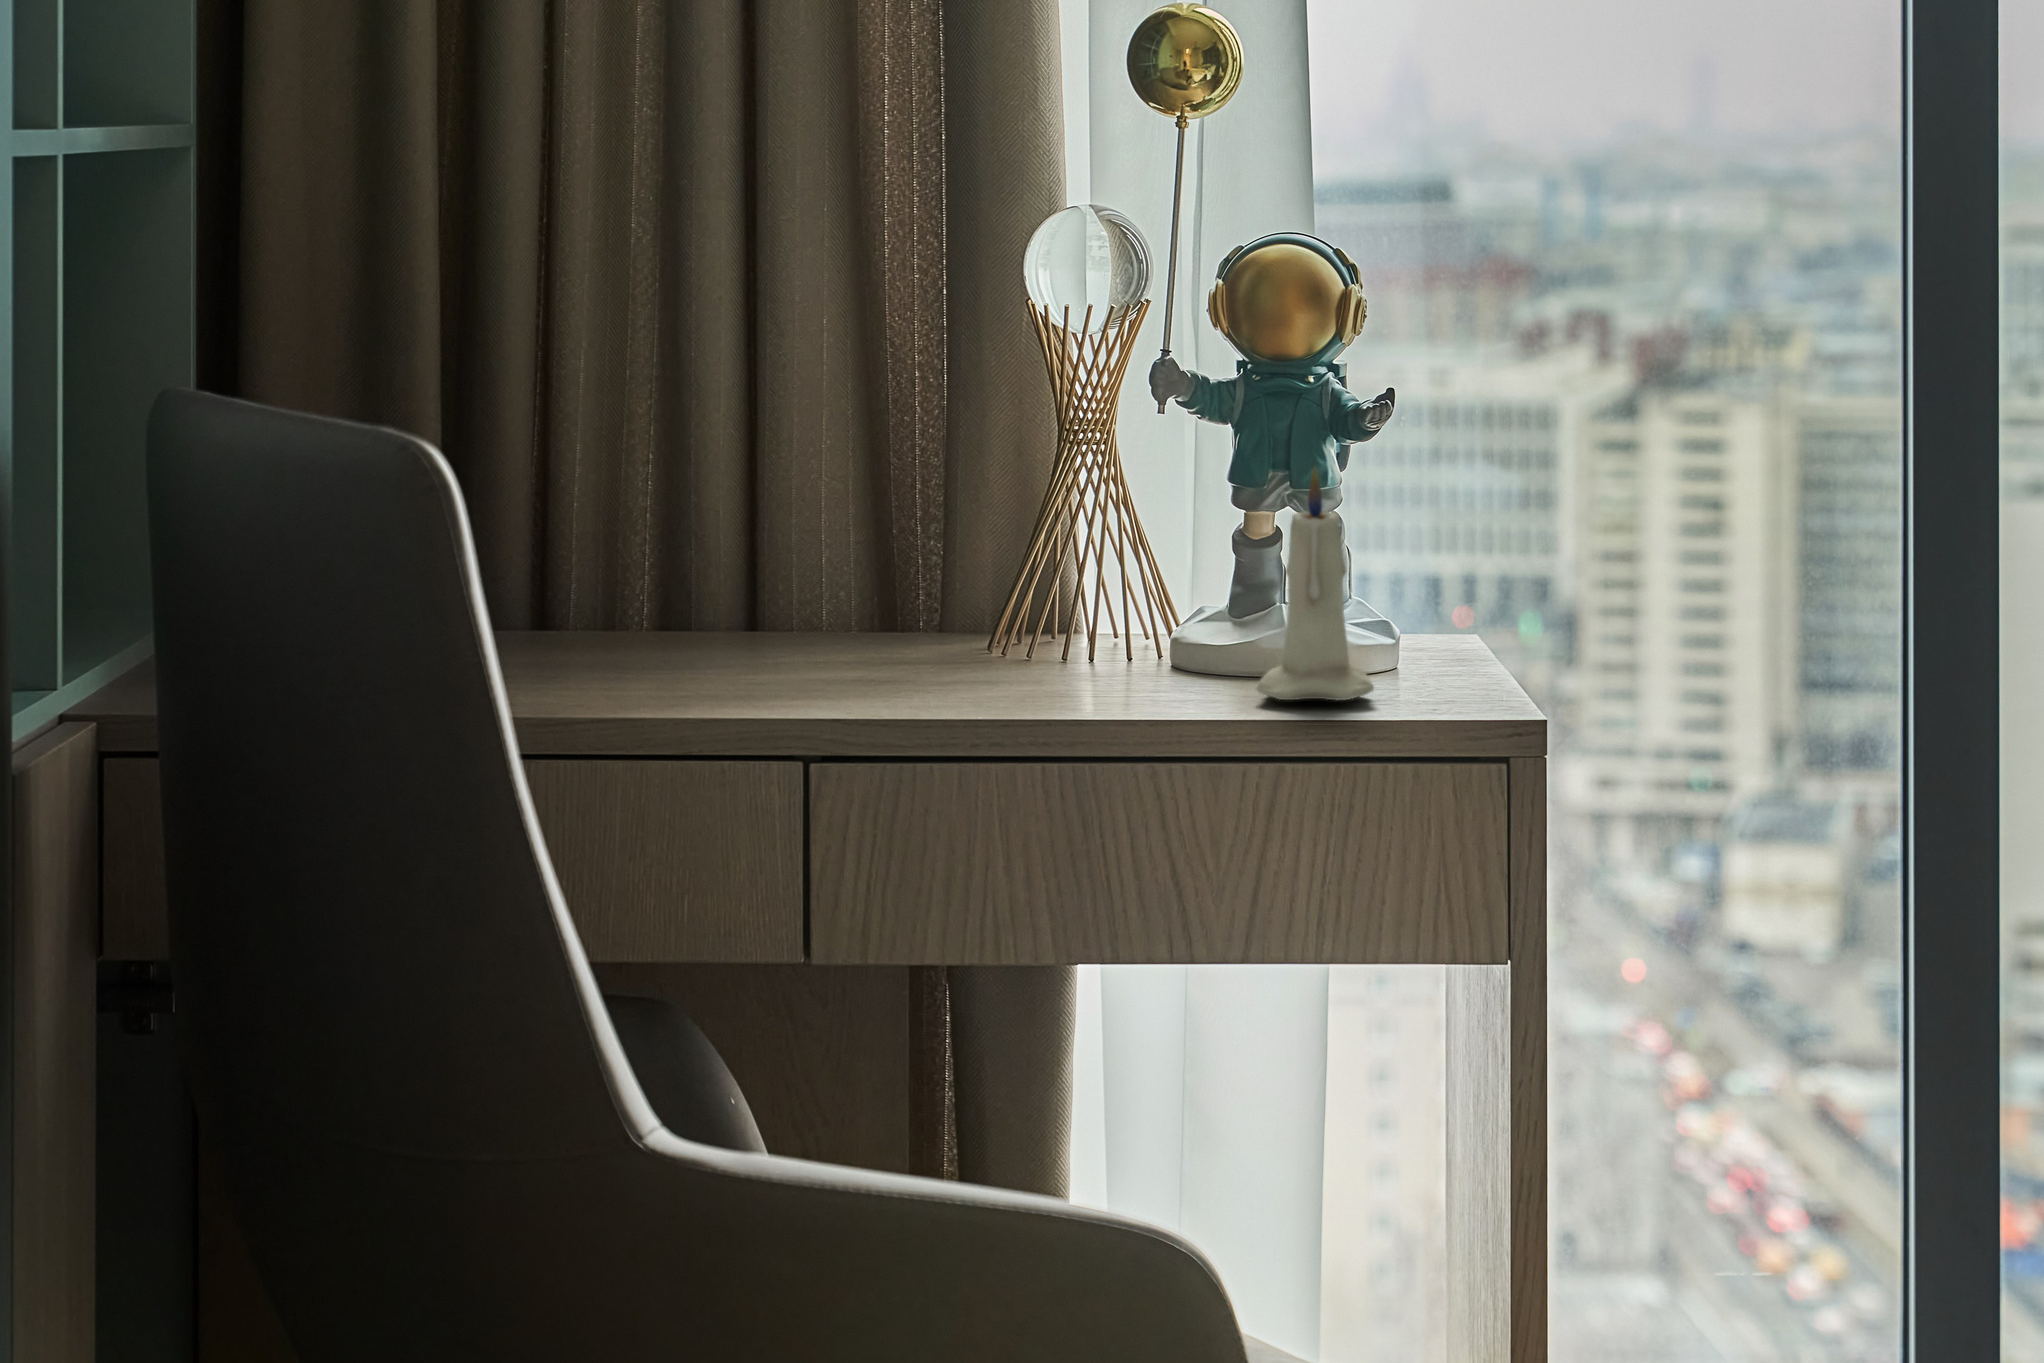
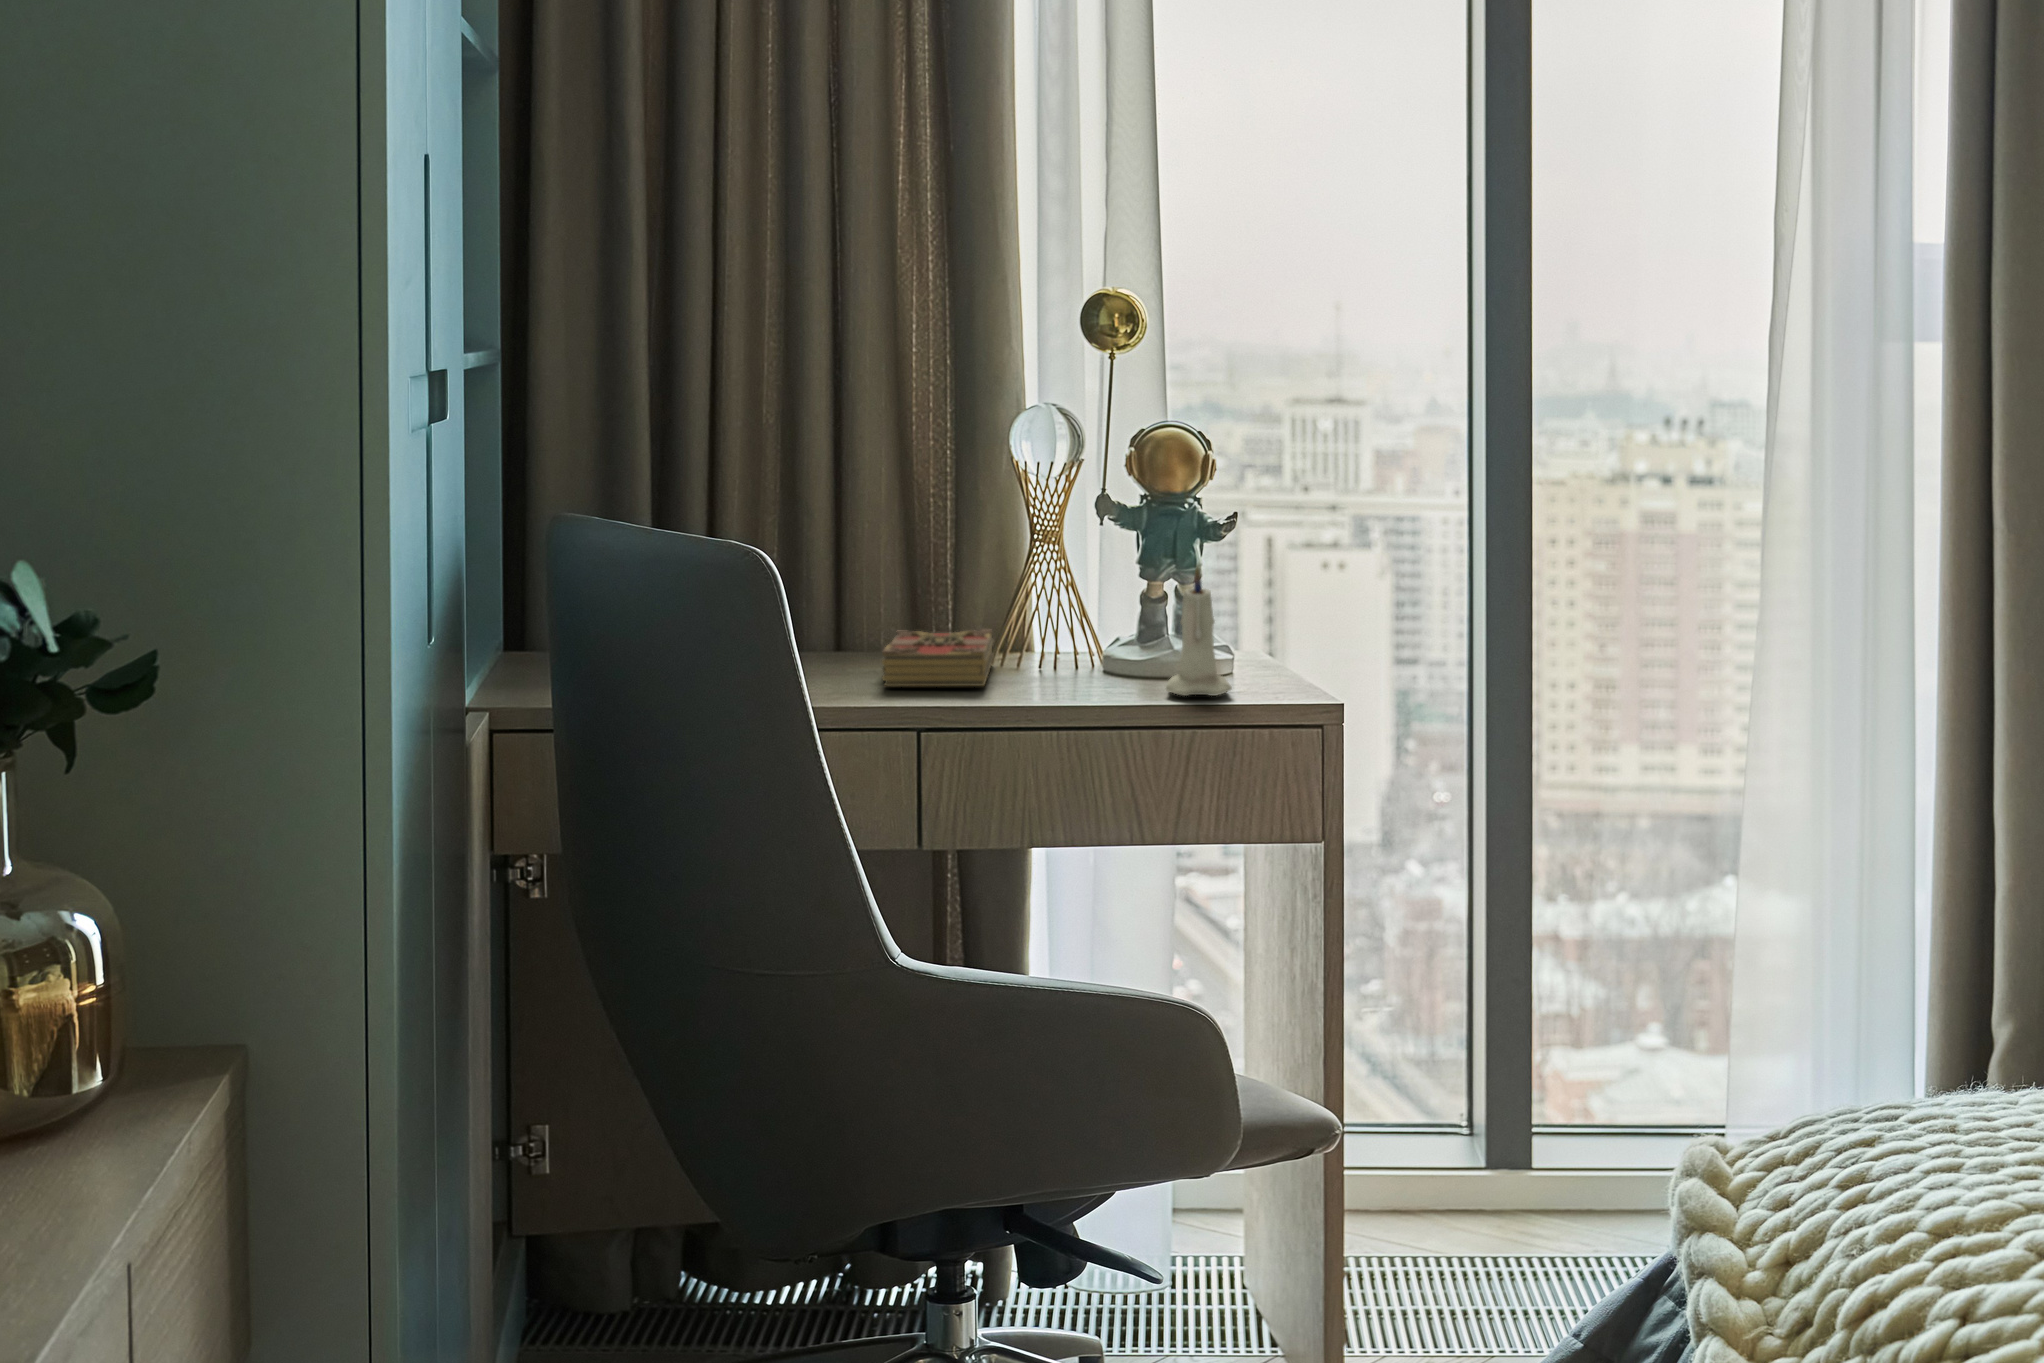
book: none [758,594,990,684] -> present [882,629,994,686]

